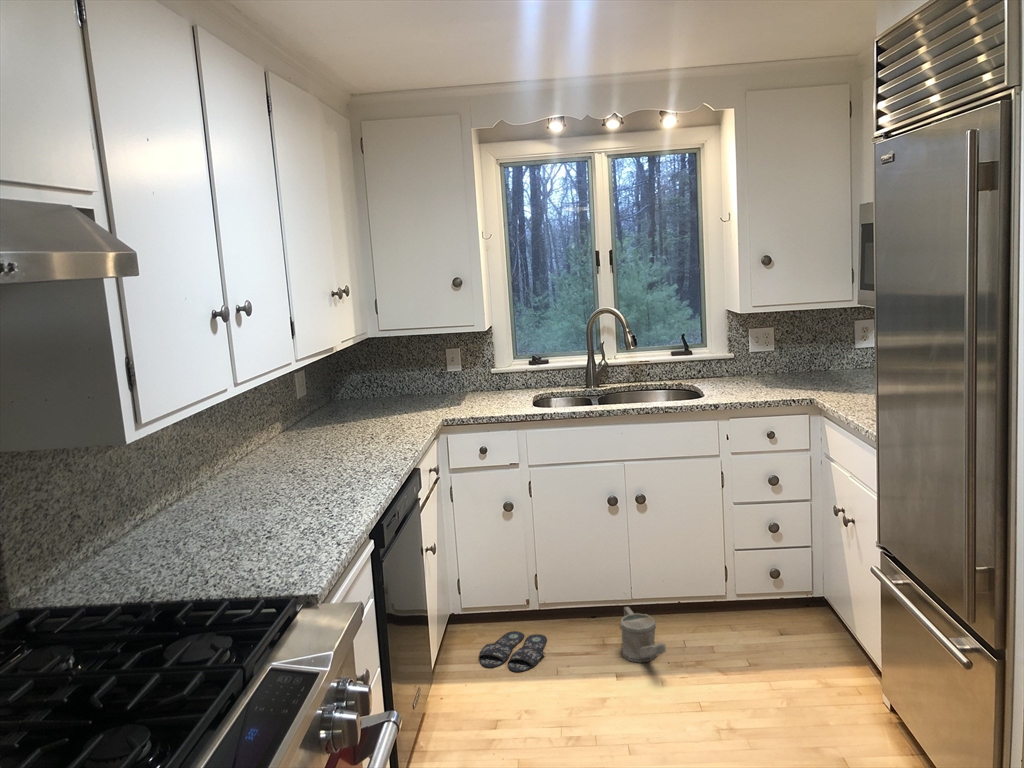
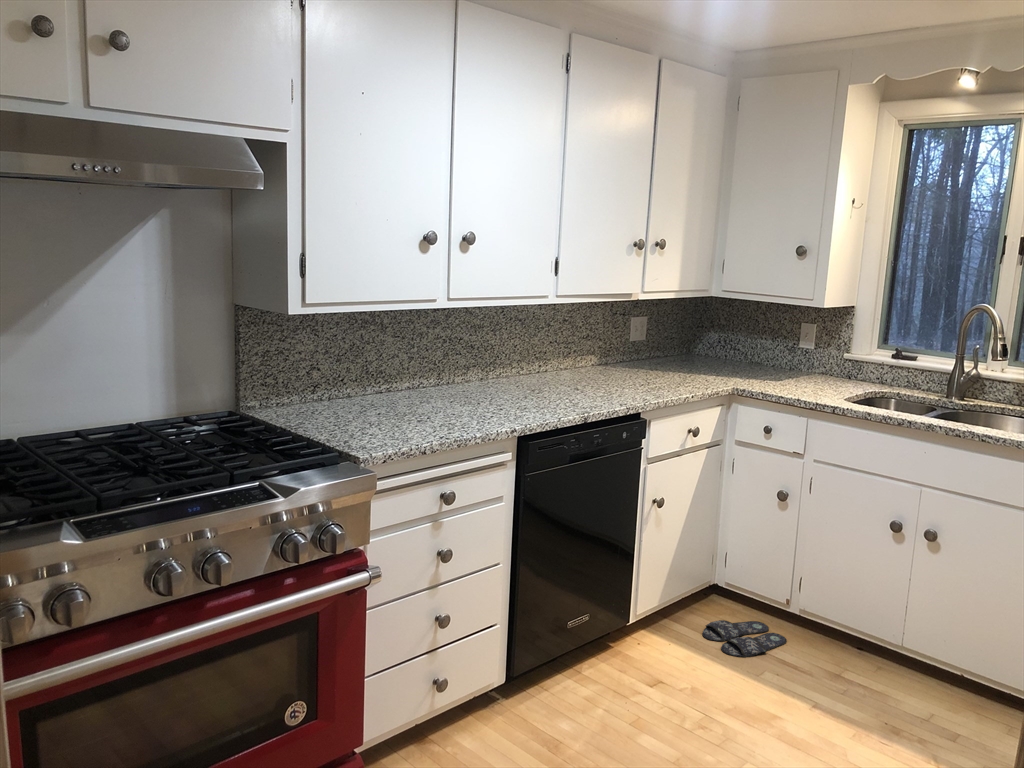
watering can: present [620,607,666,663] -> none [841,646,891,711]

